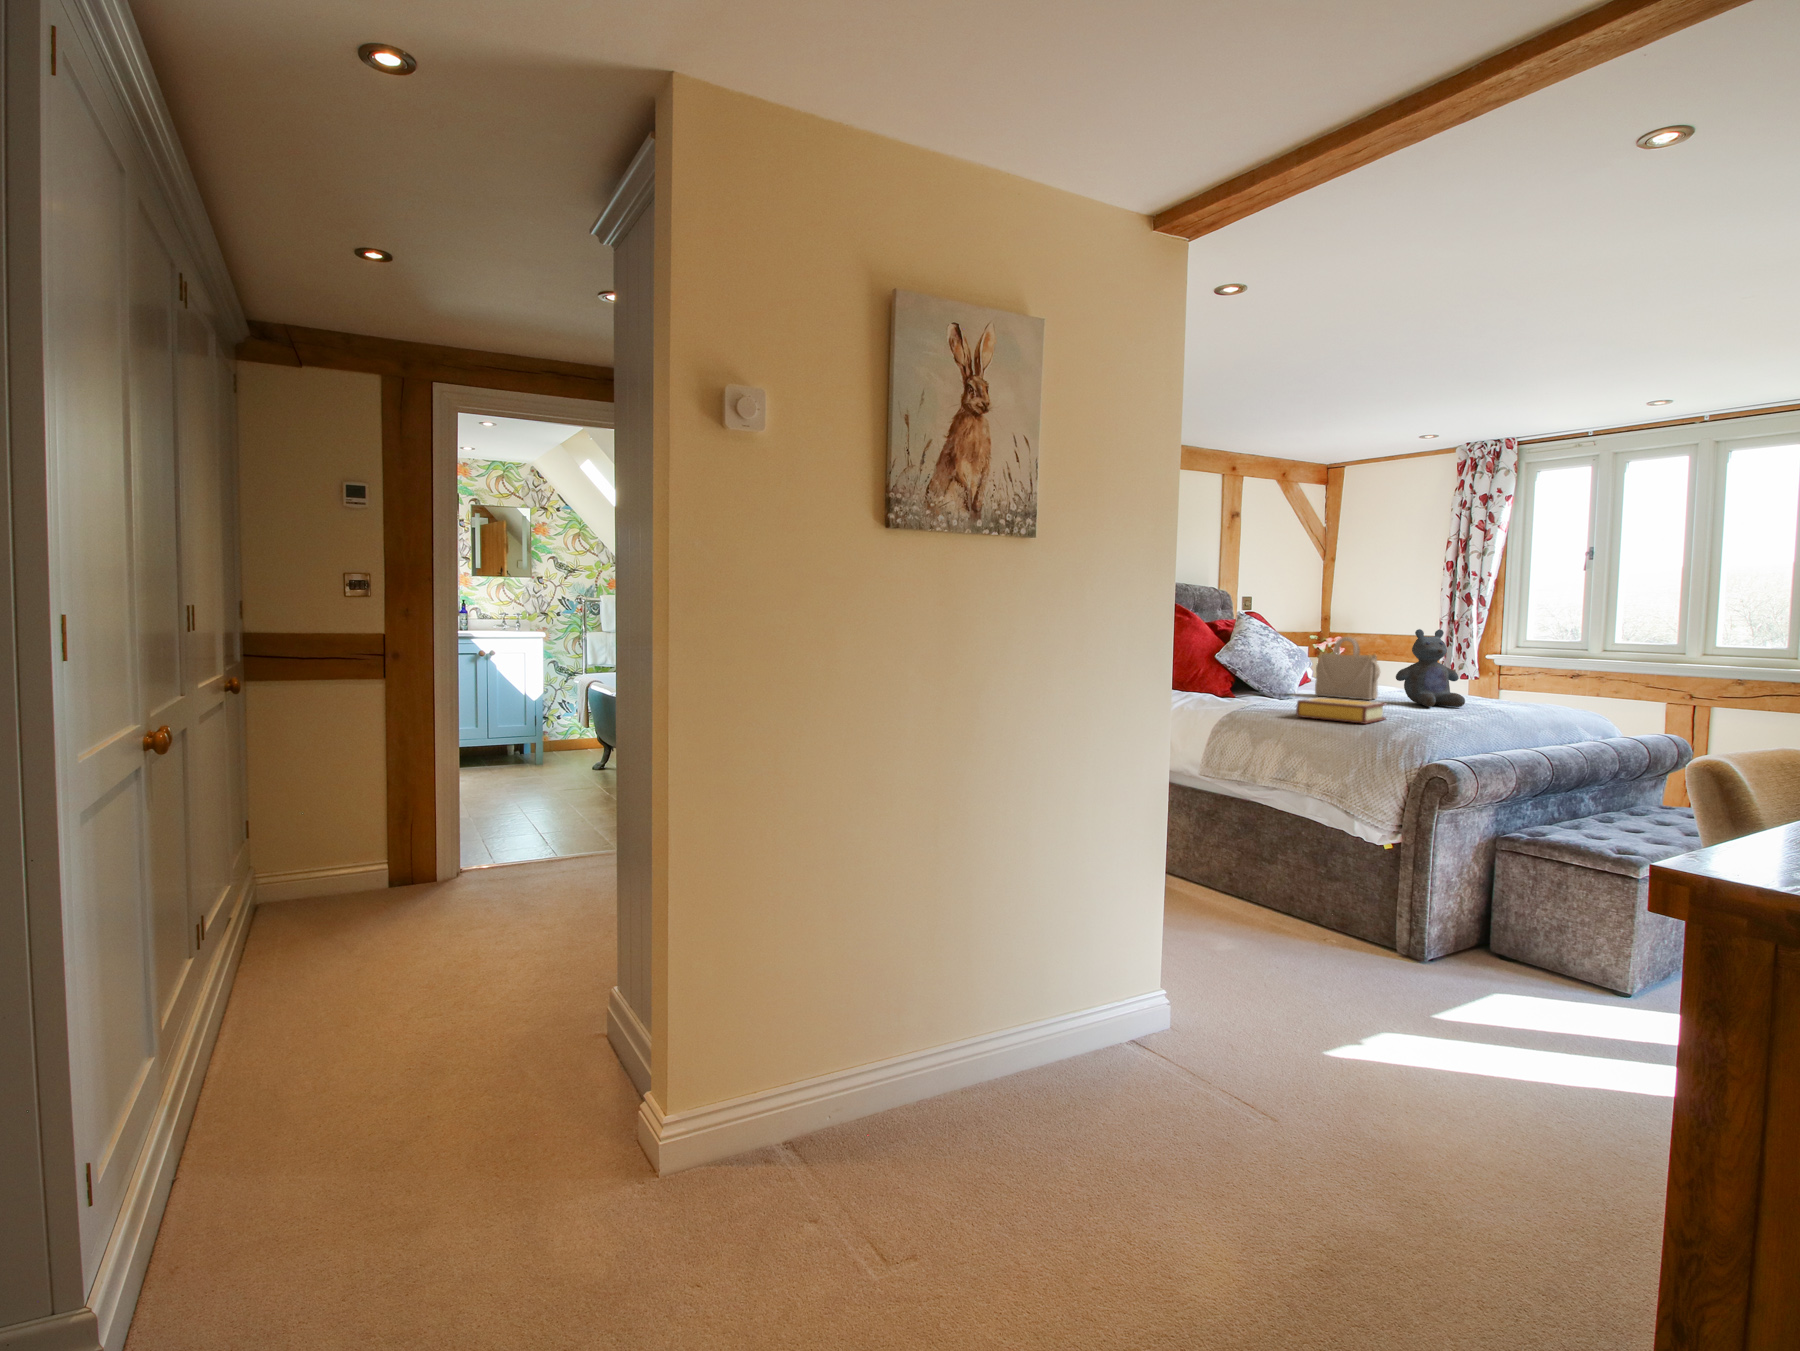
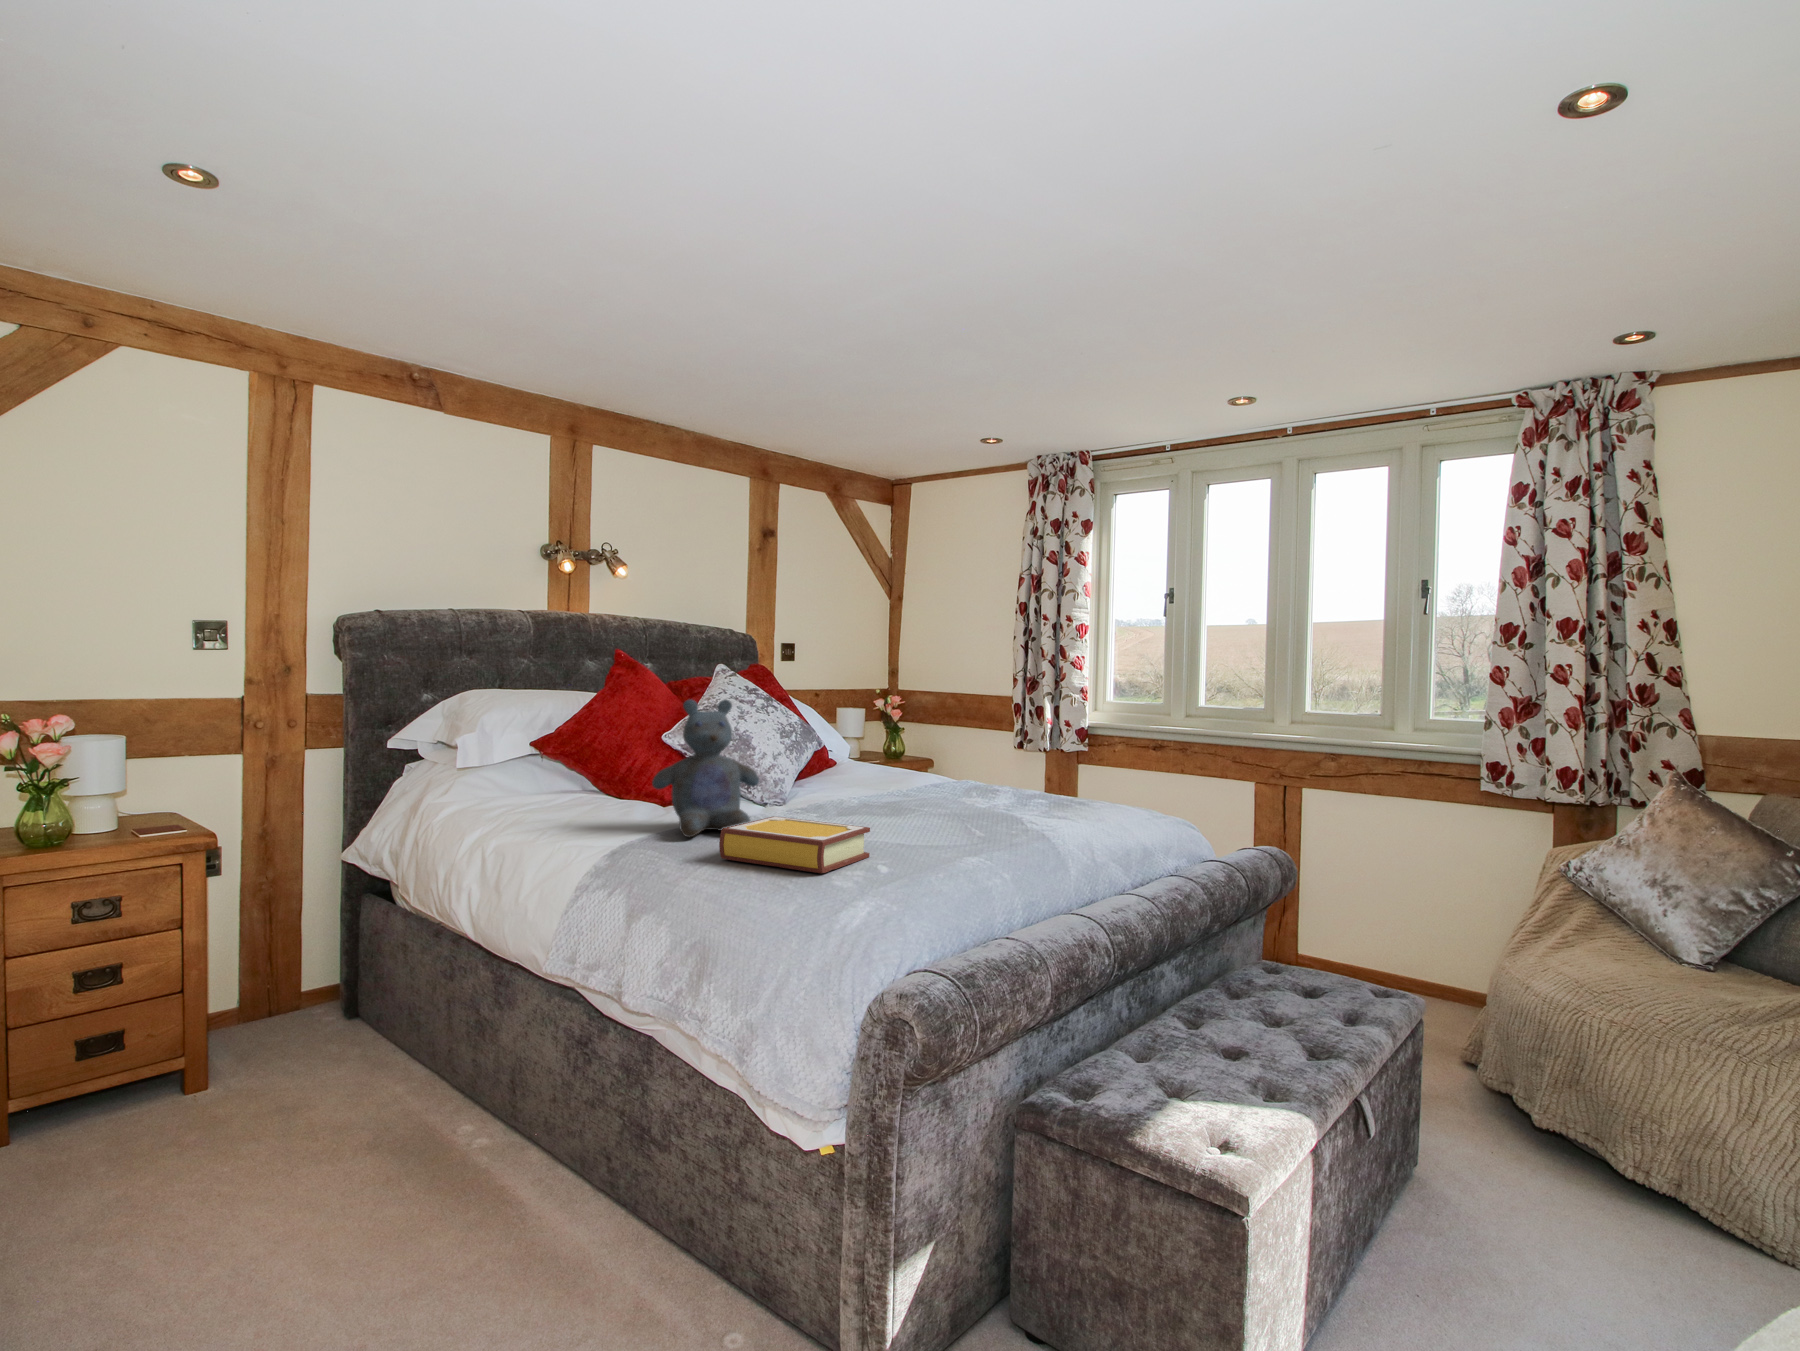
stuffed bear: present [1396,629,1465,707] -> present [652,699,759,837]
handbag: present [1315,637,1380,700] -> none [809,706,898,805]

